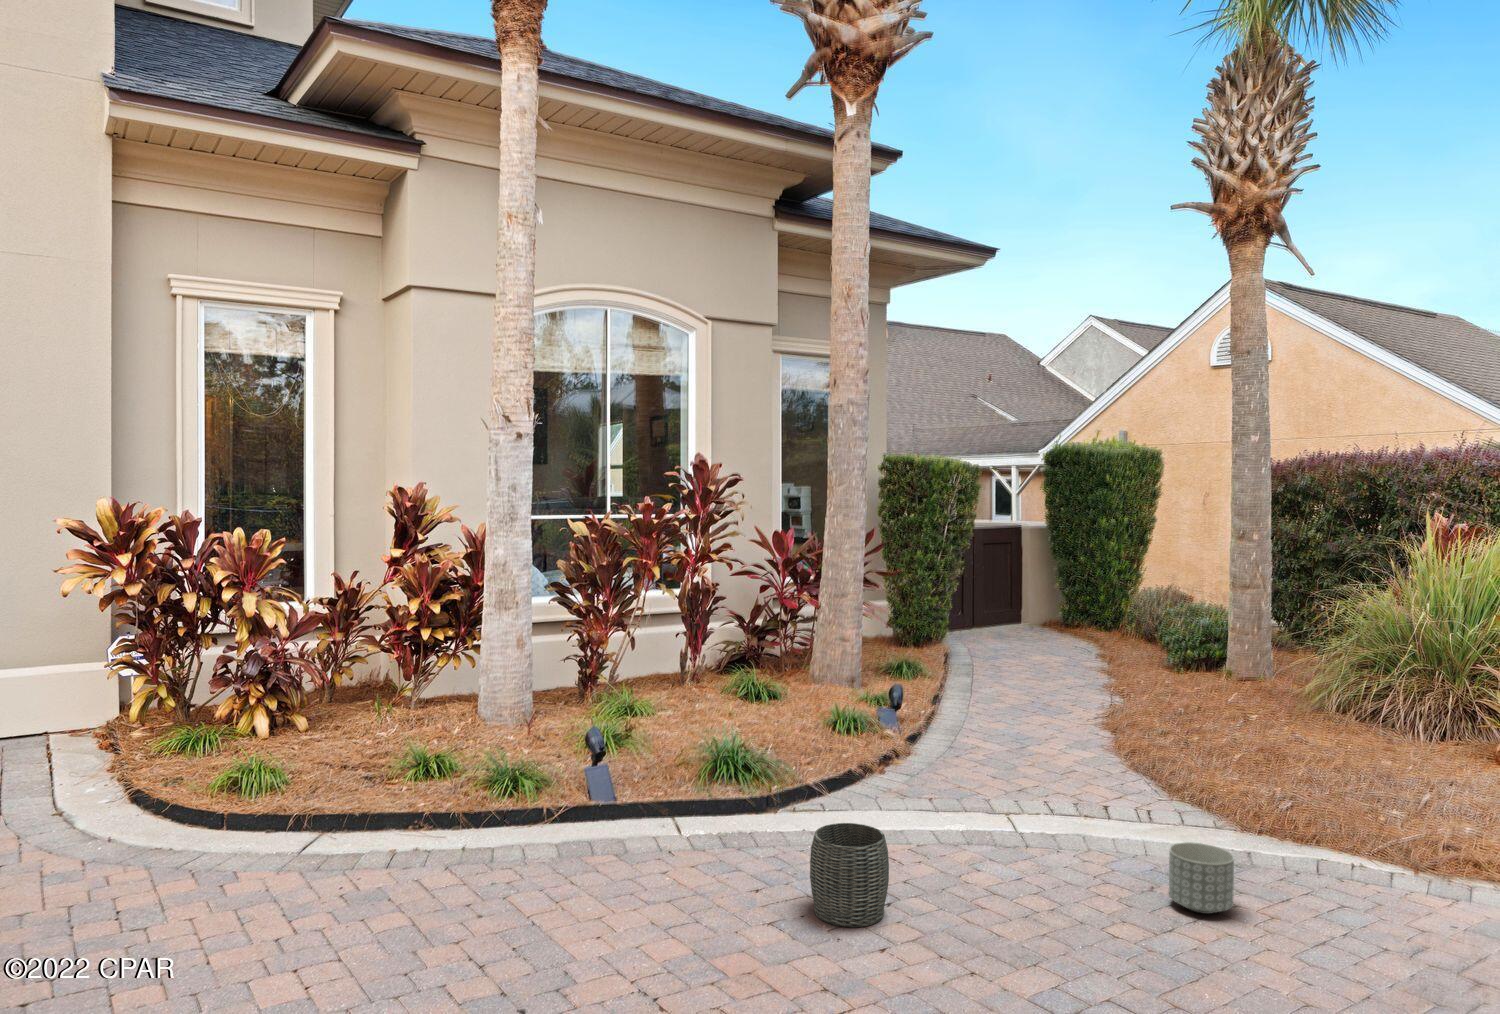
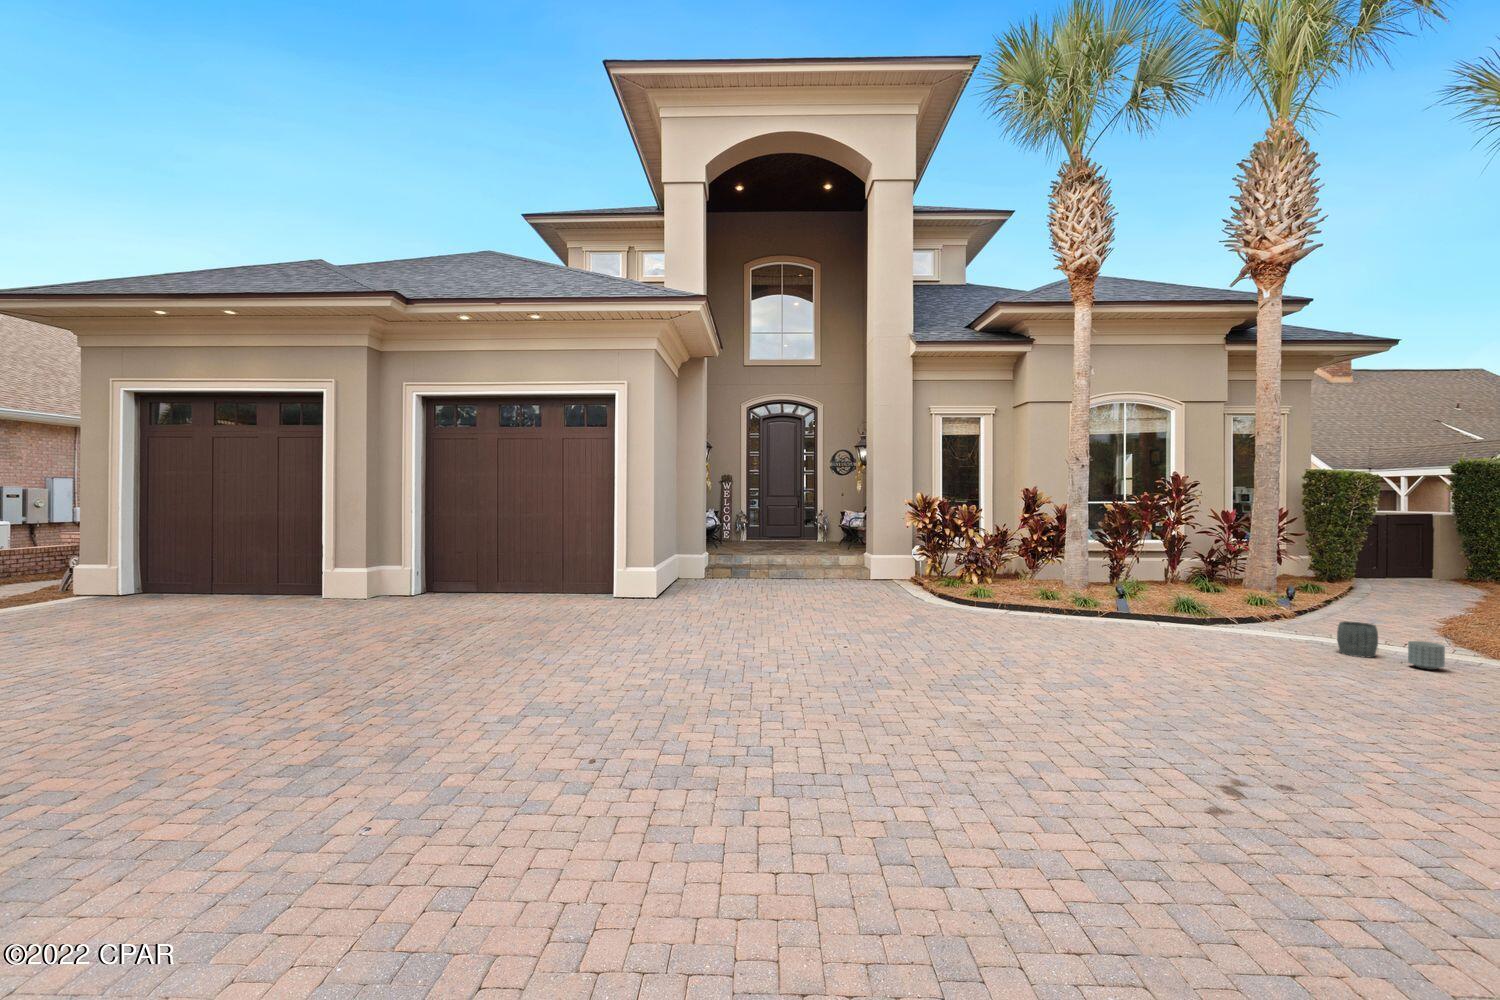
woven basket: present [810,823,889,927] -> present [1337,621,1378,658]

